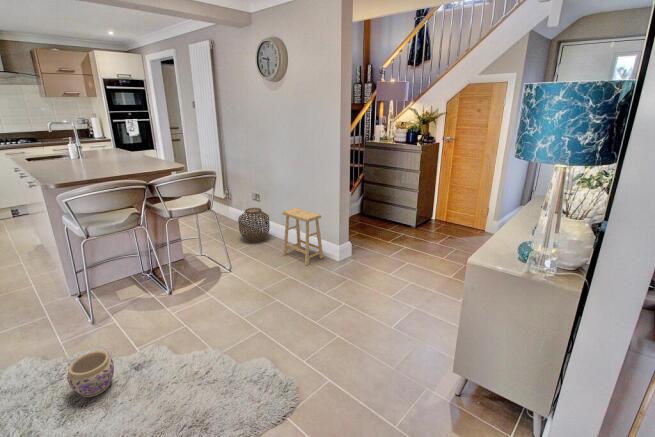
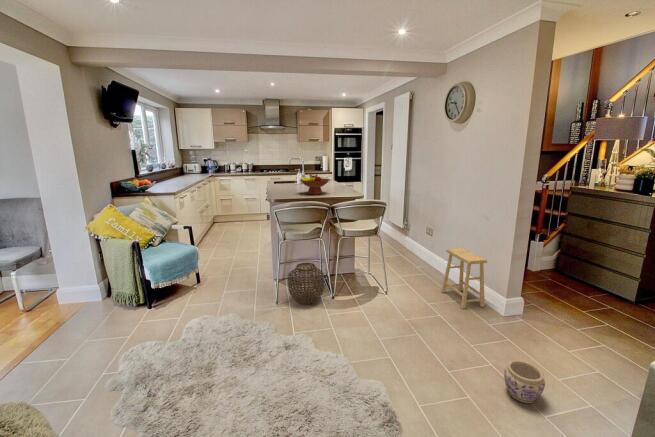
fruit bowl: none [86,144,132,171] -> present [300,175,330,194]
woven basket: present [238,208,270,242] -> present [288,263,324,305]
planter: present [67,351,114,398] -> present [504,360,545,404]

